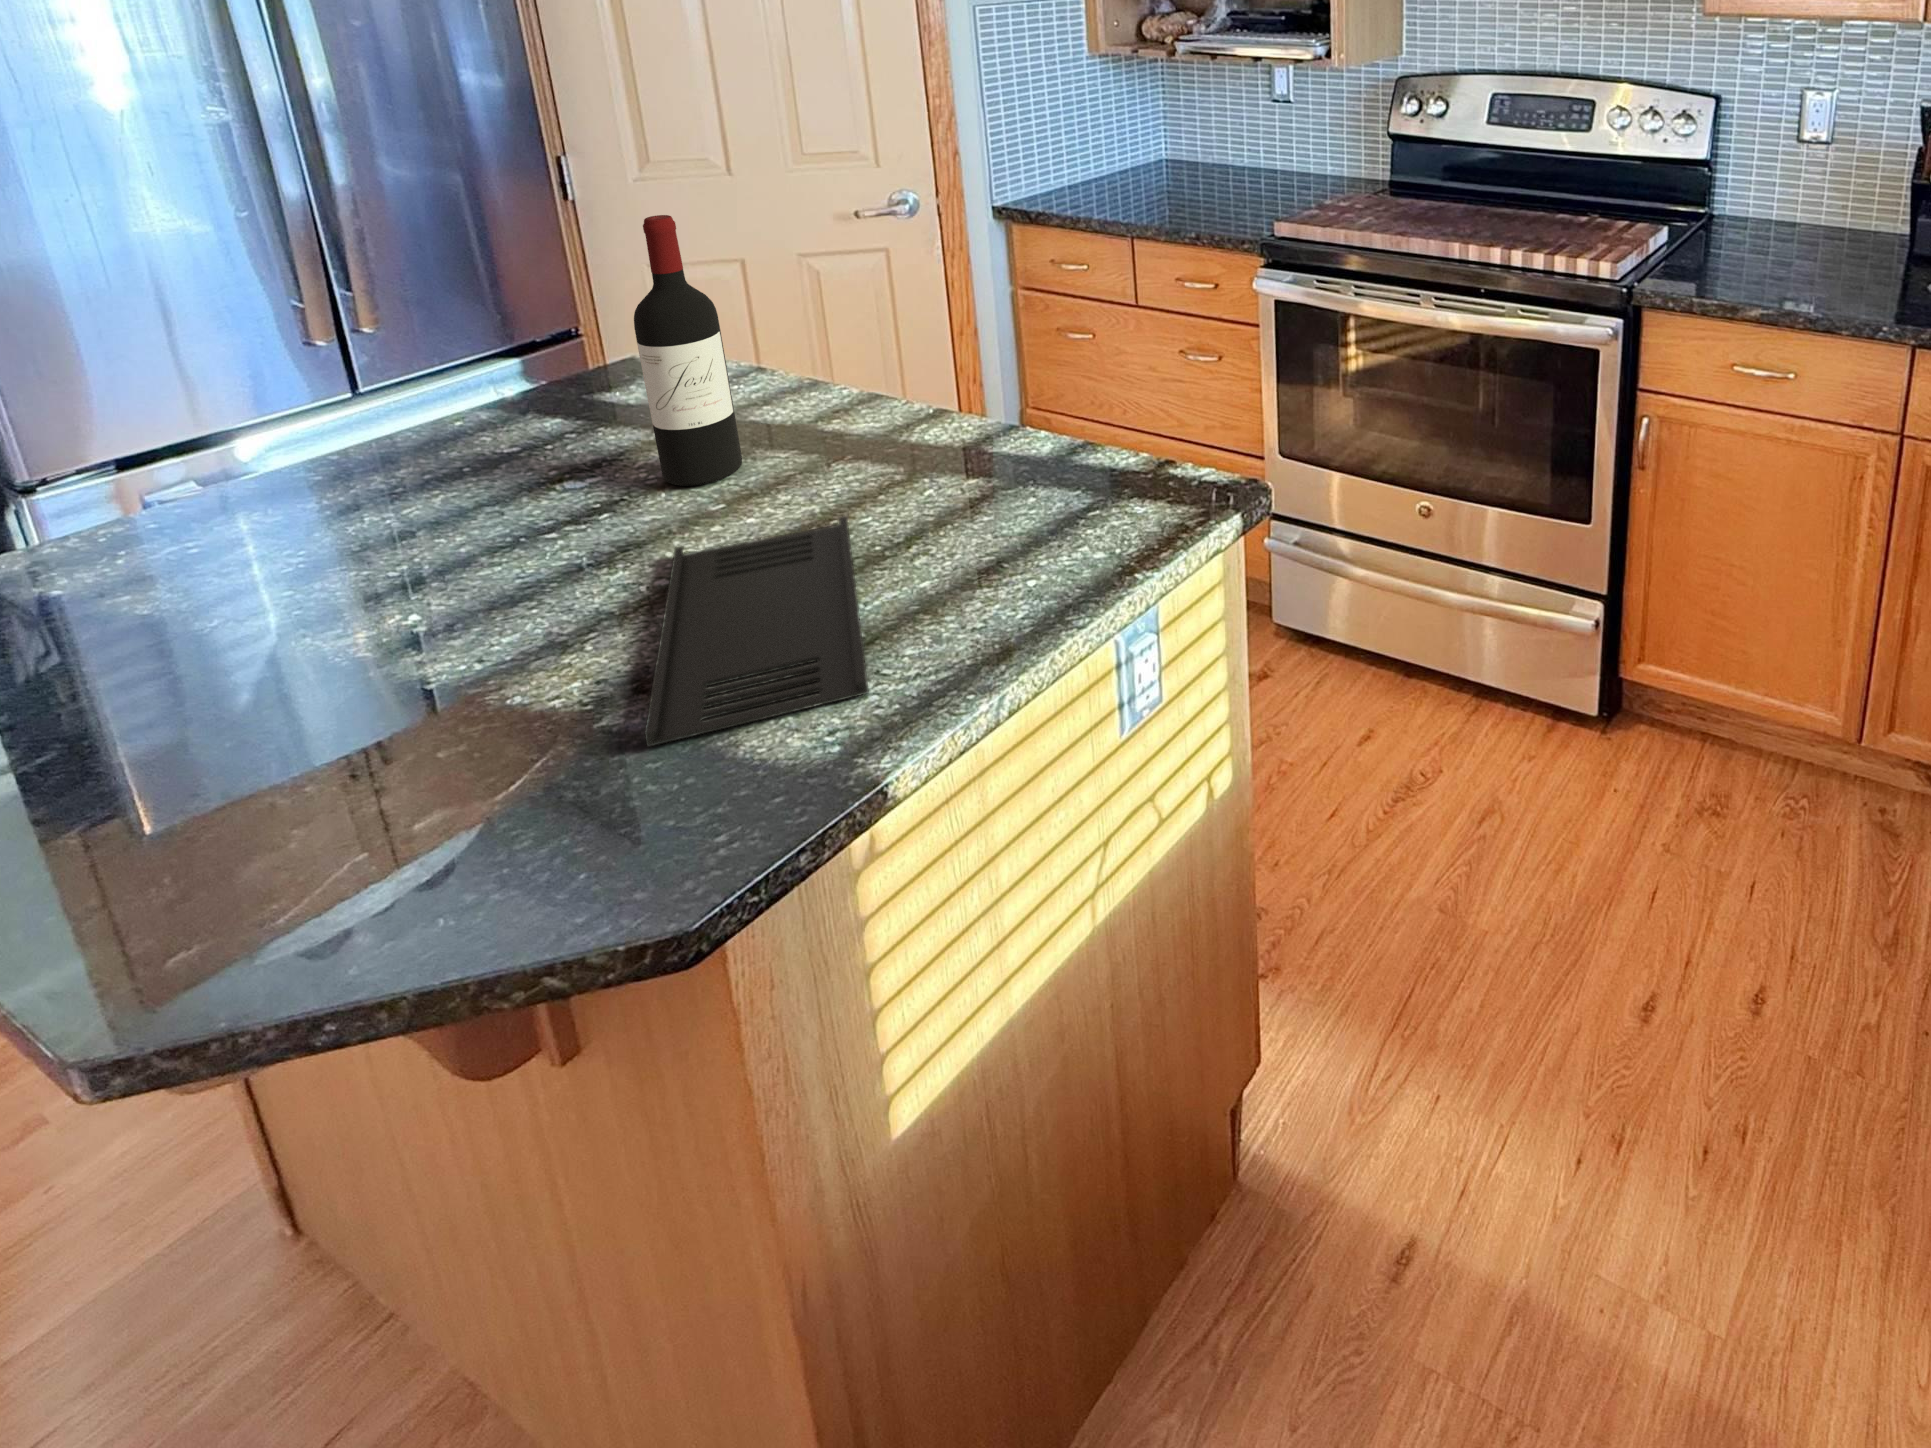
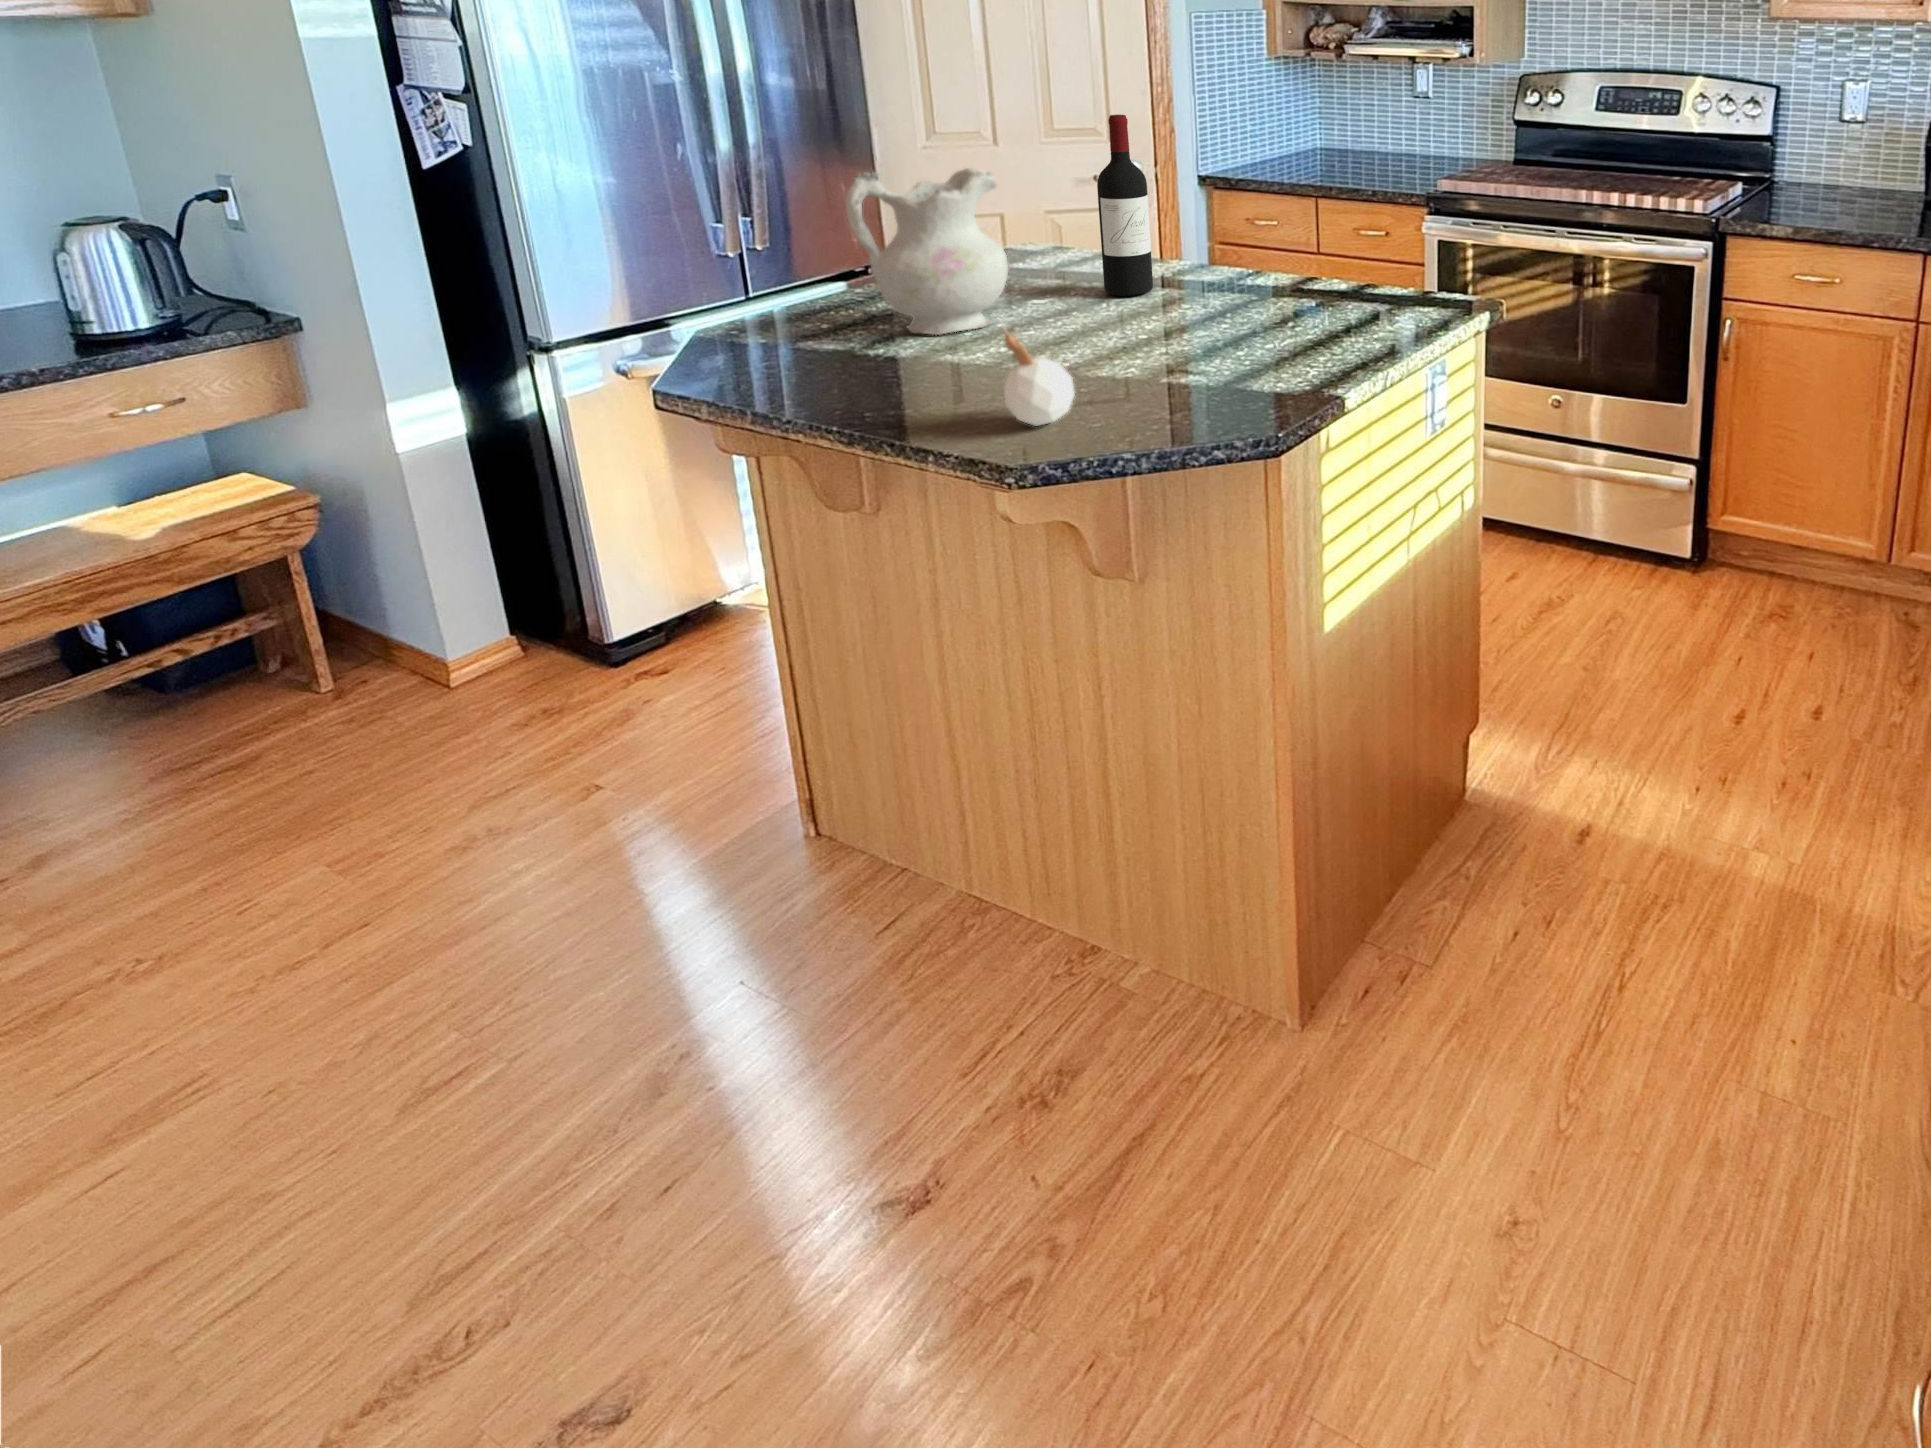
ceramic pitcher: none [133,316,463,592] -> present [846,168,1008,335]
tray: present [645,516,869,746] -> none [1150,305,1321,381]
candle: none [117,709,315,914] -> present [999,317,1075,426]

